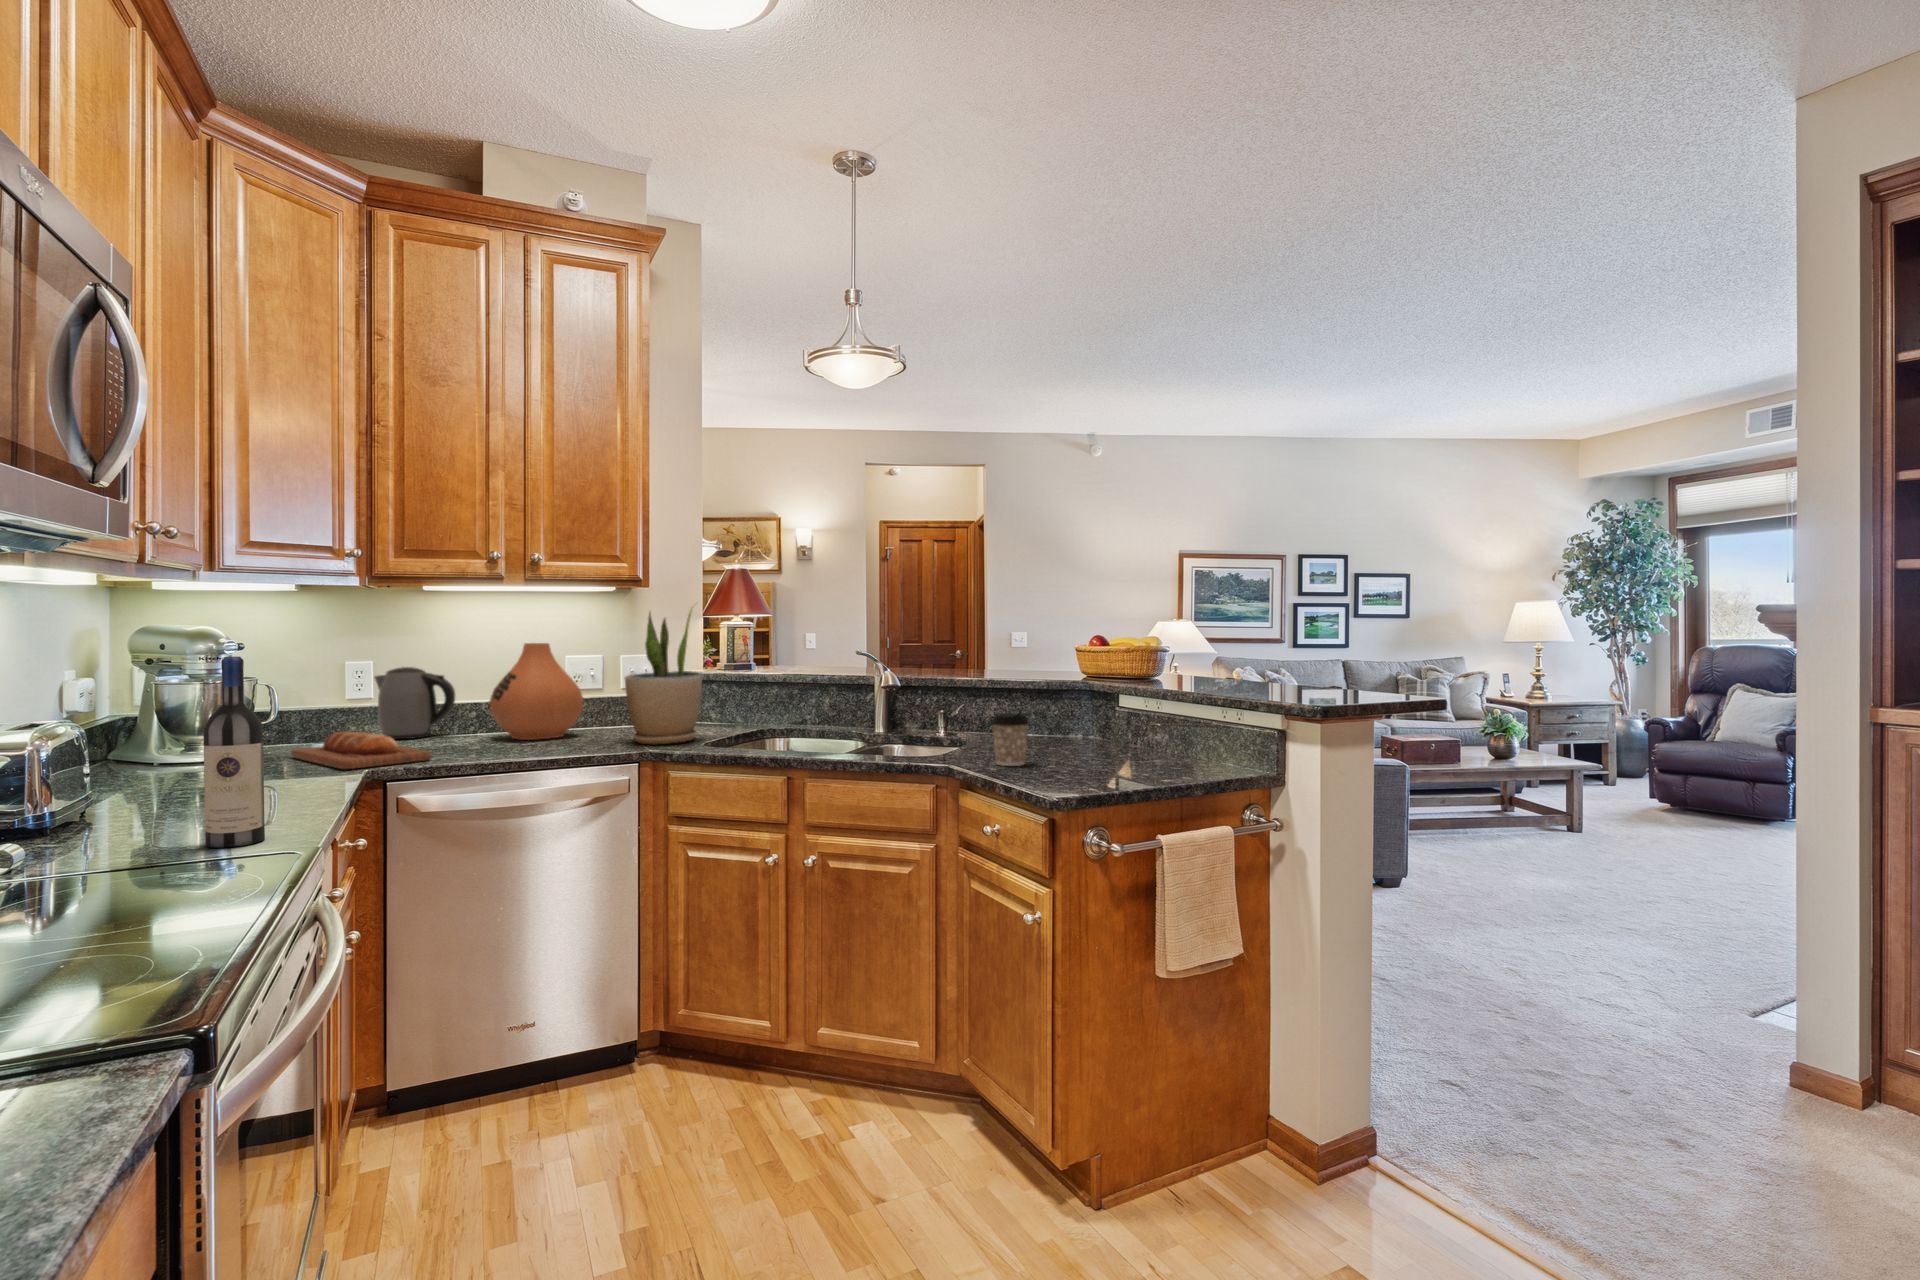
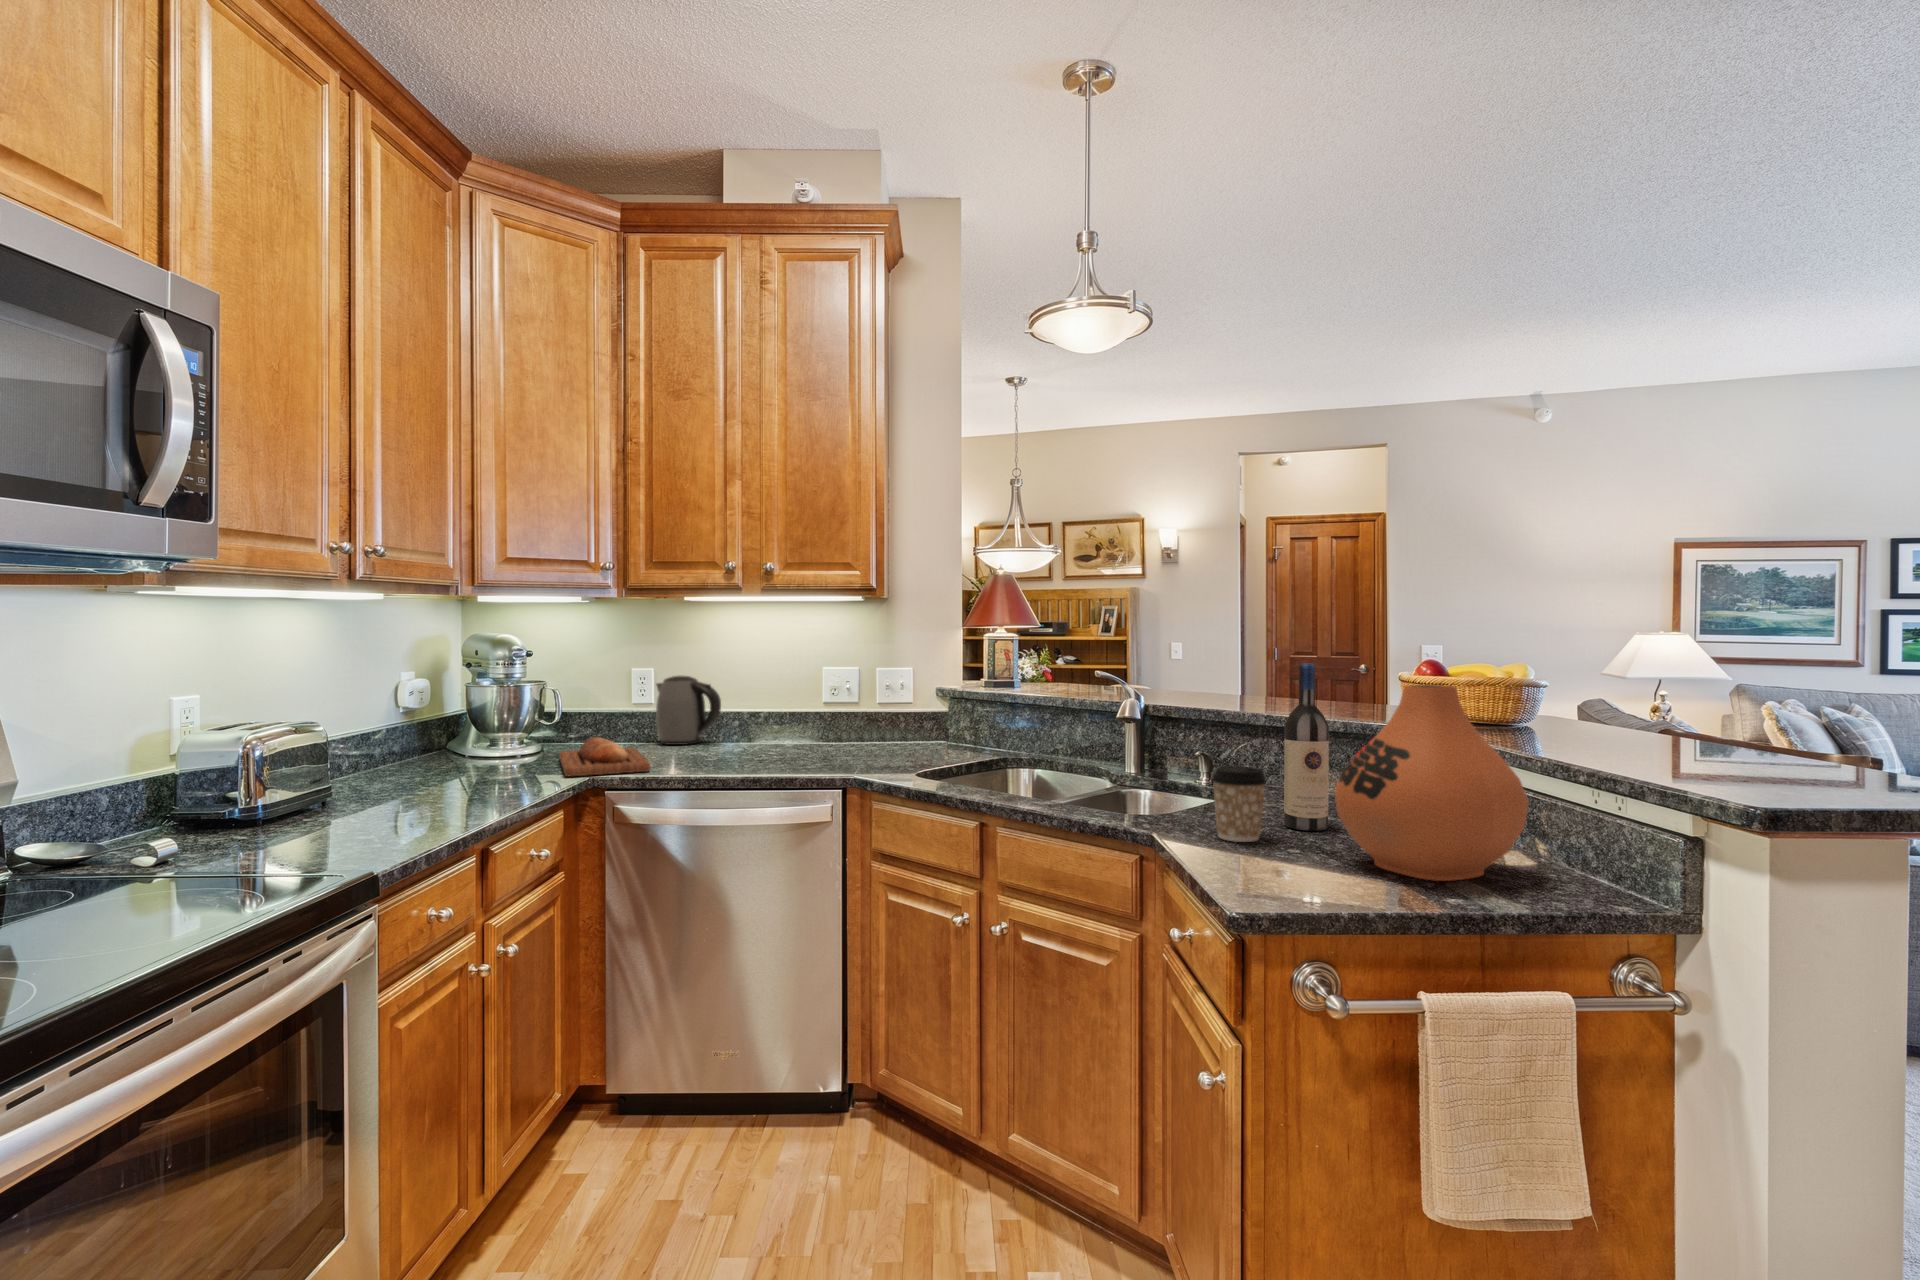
potted plant: present [624,610,702,744] -> none [841,612,922,769]
vase: present [490,643,584,740] -> present [1334,685,1529,881]
wine bottle: present [204,657,265,847] -> present [1284,663,1329,831]

